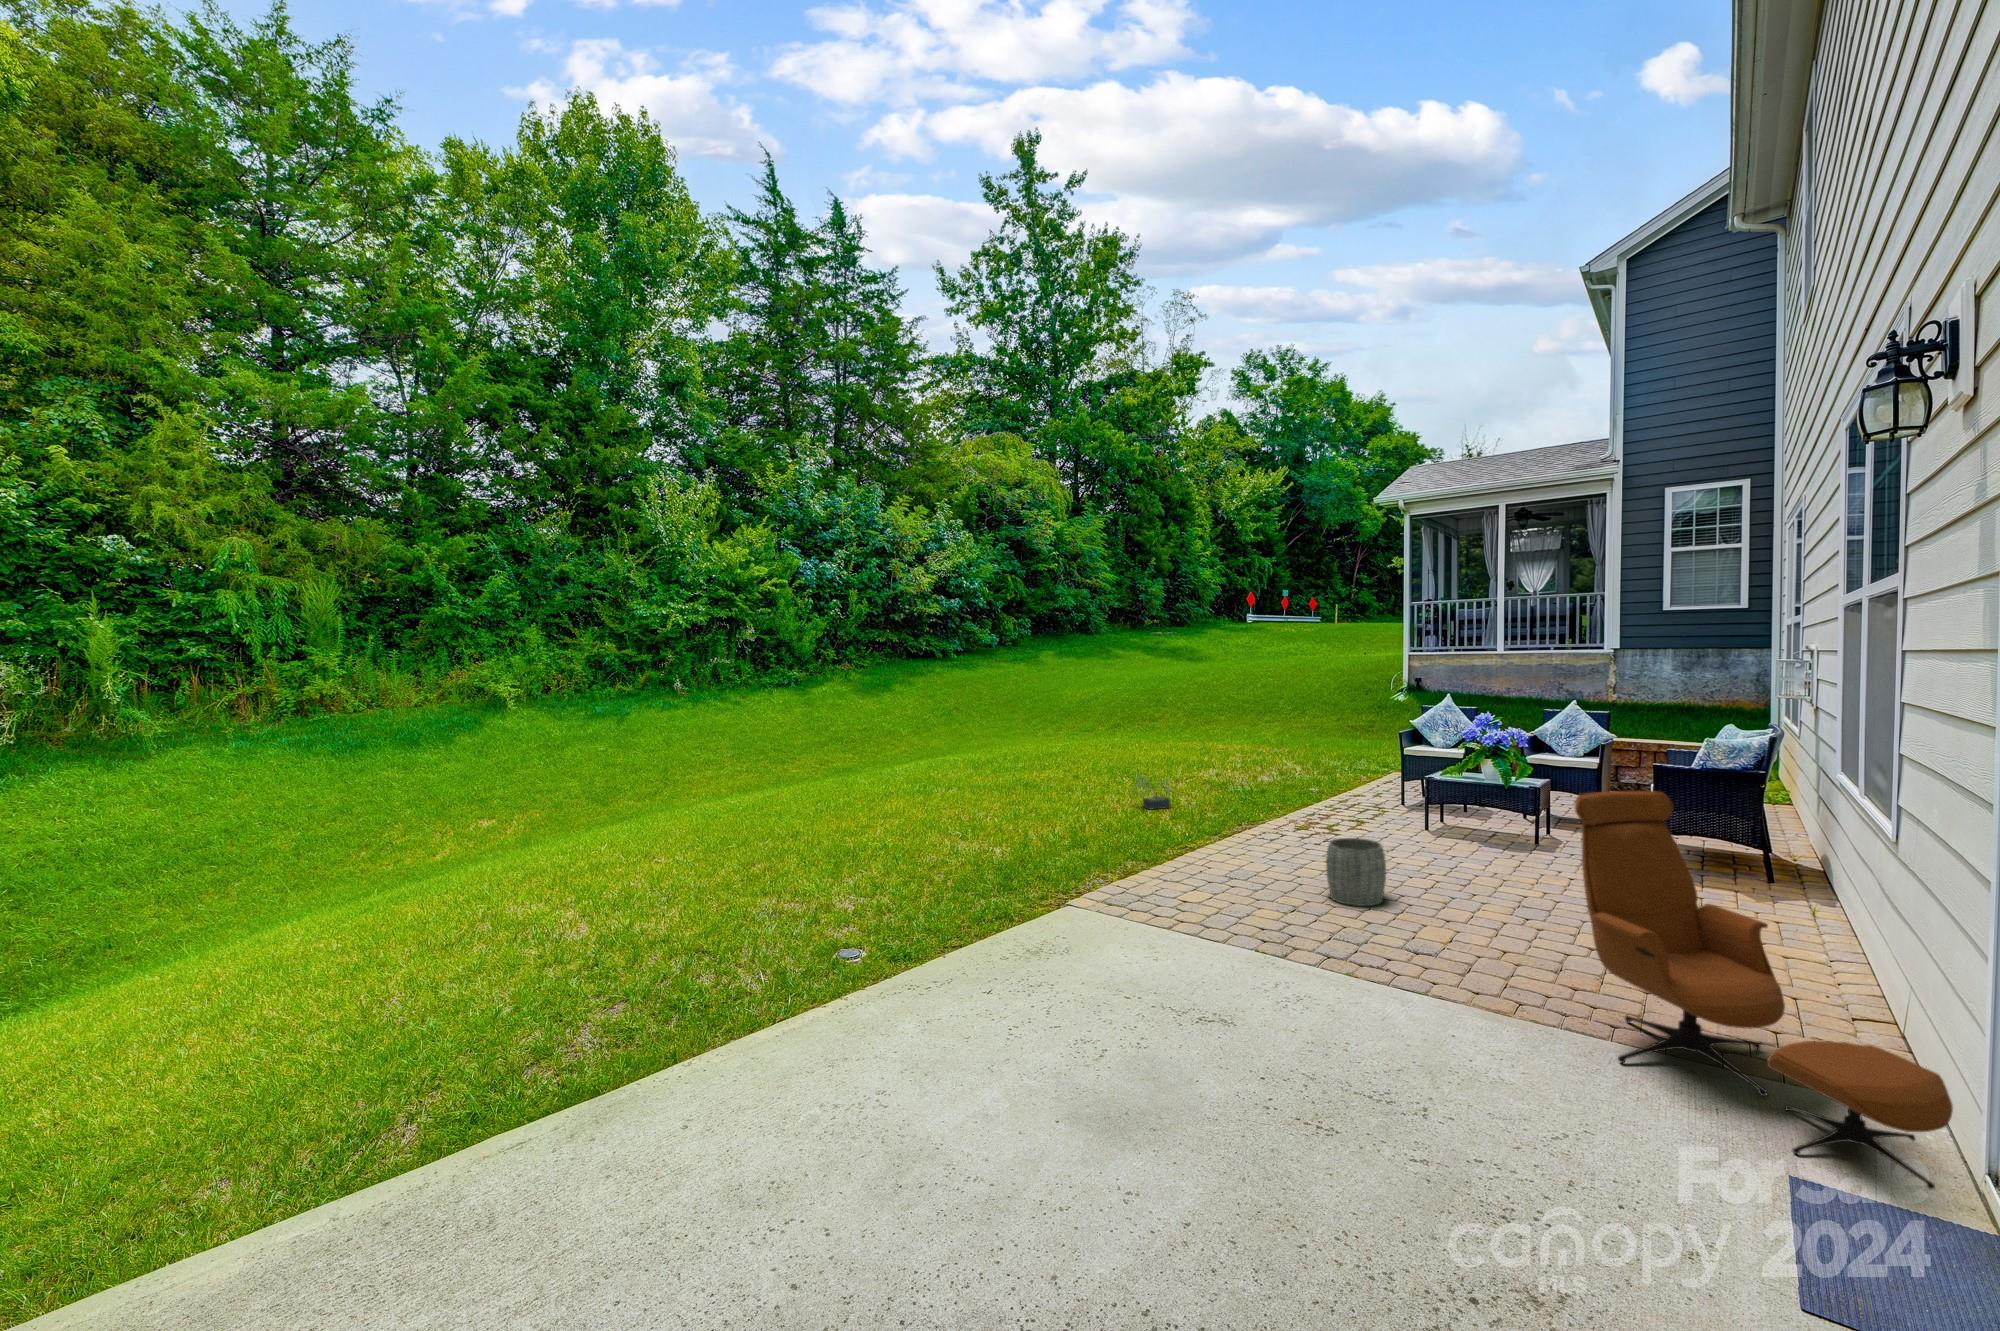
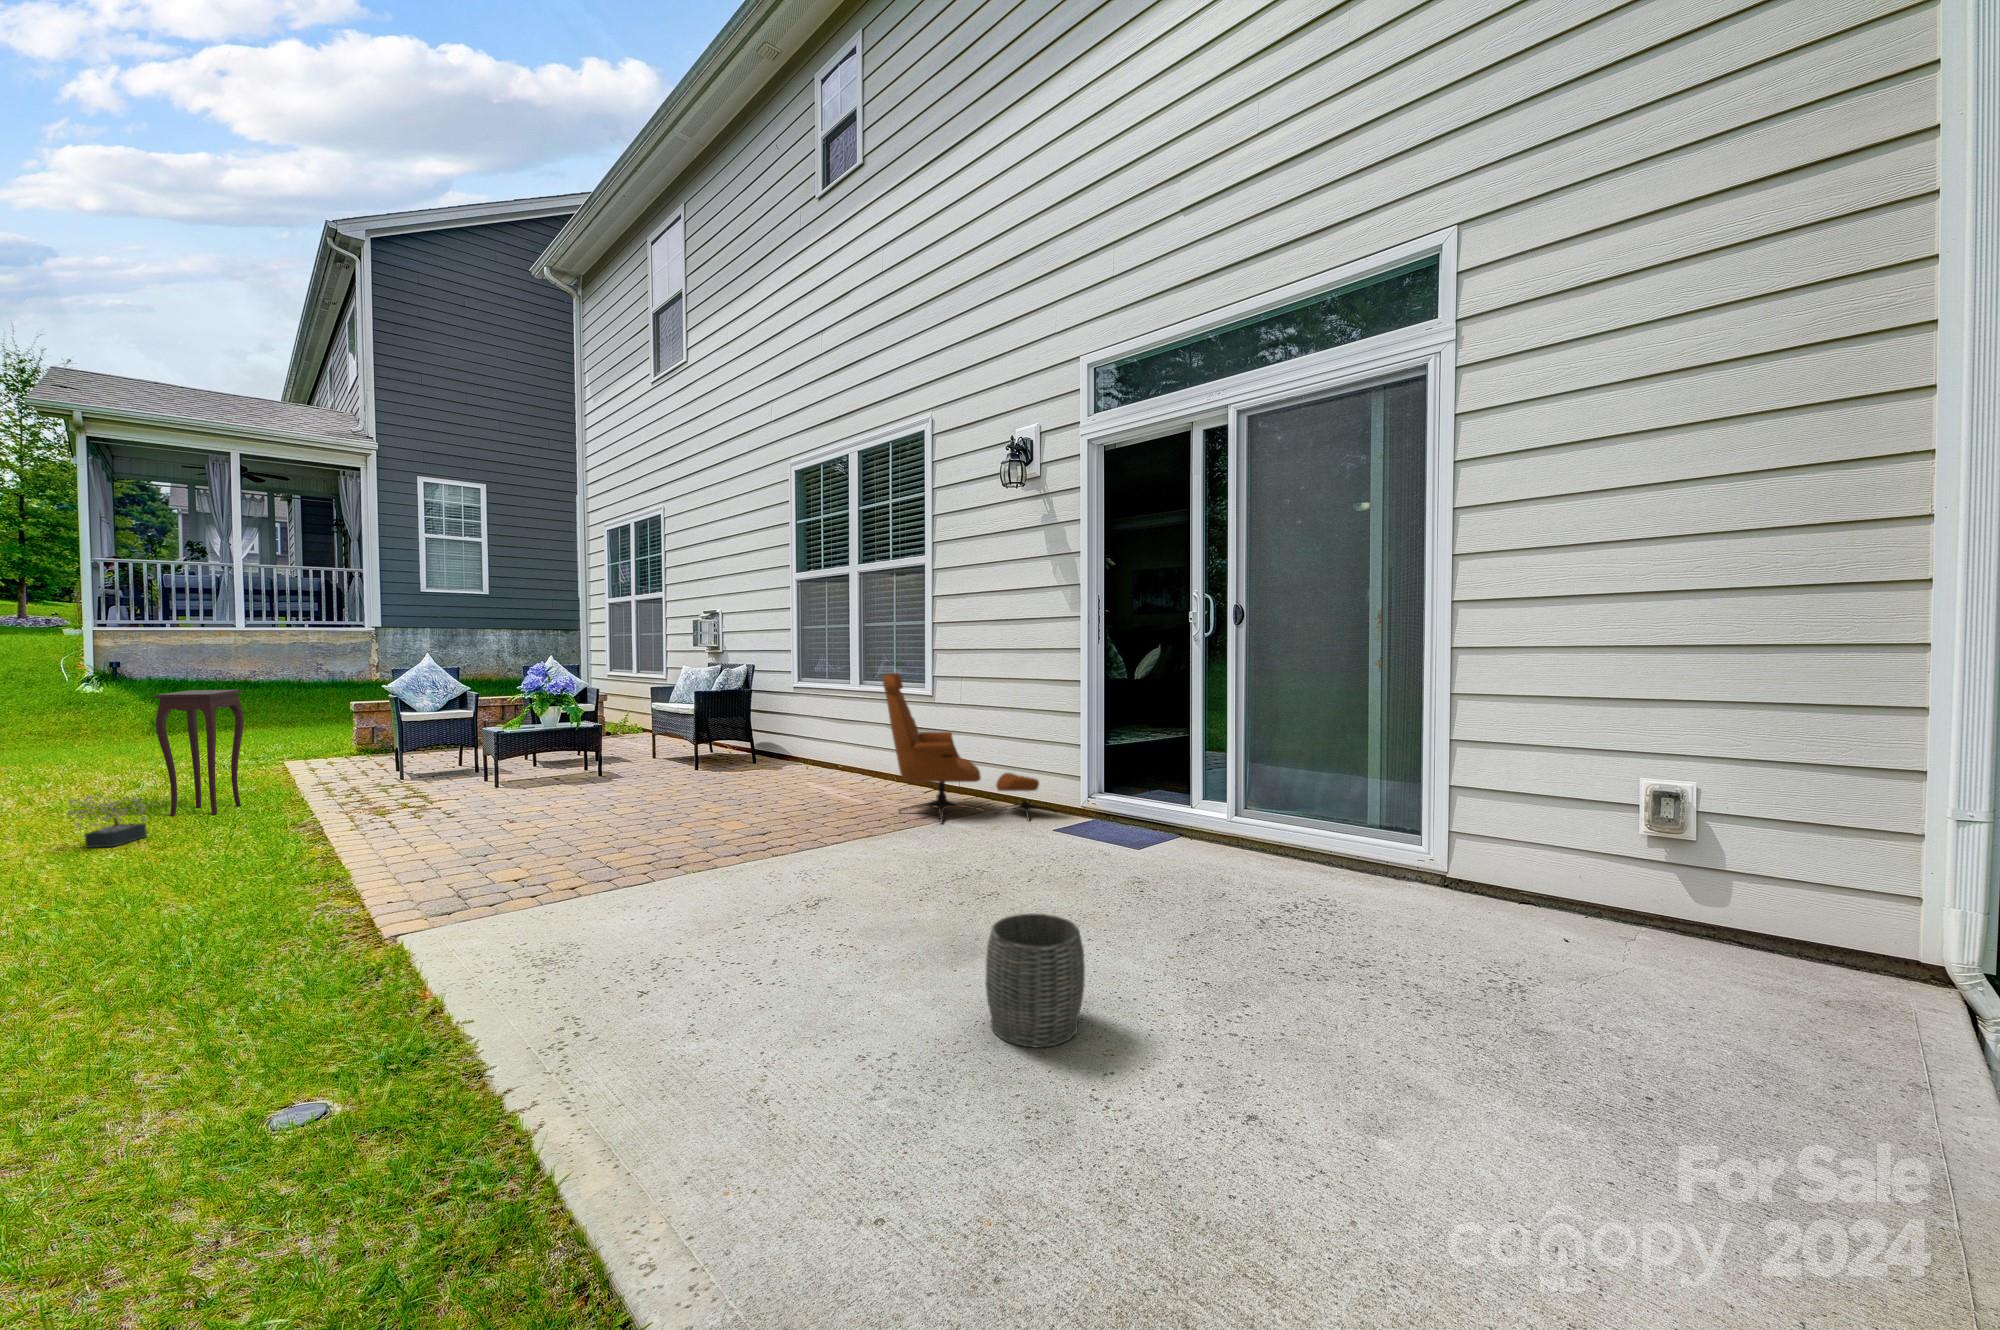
side table: none [1205,714,1251,803] -> present [154,690,244,816]
woven basket: present [1326,838,1386,906] -> present [986,914,1085,1048]

